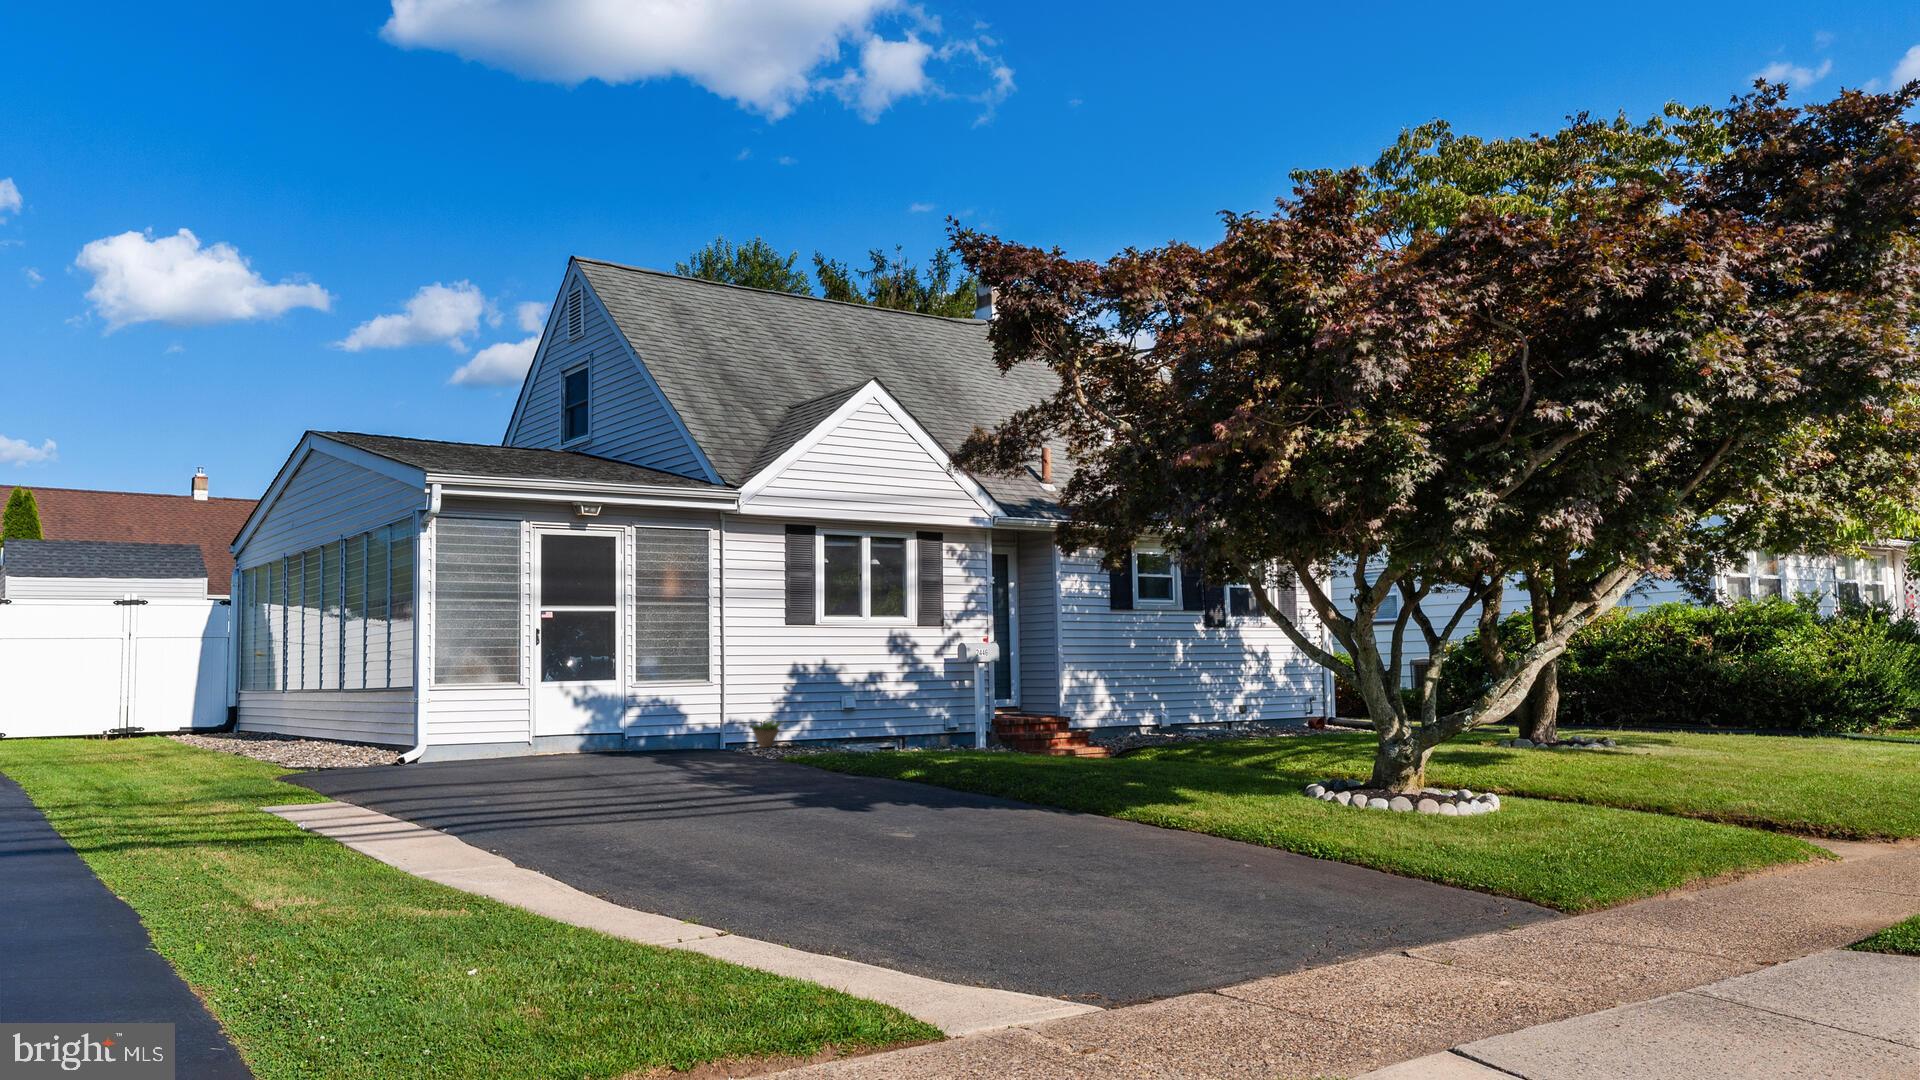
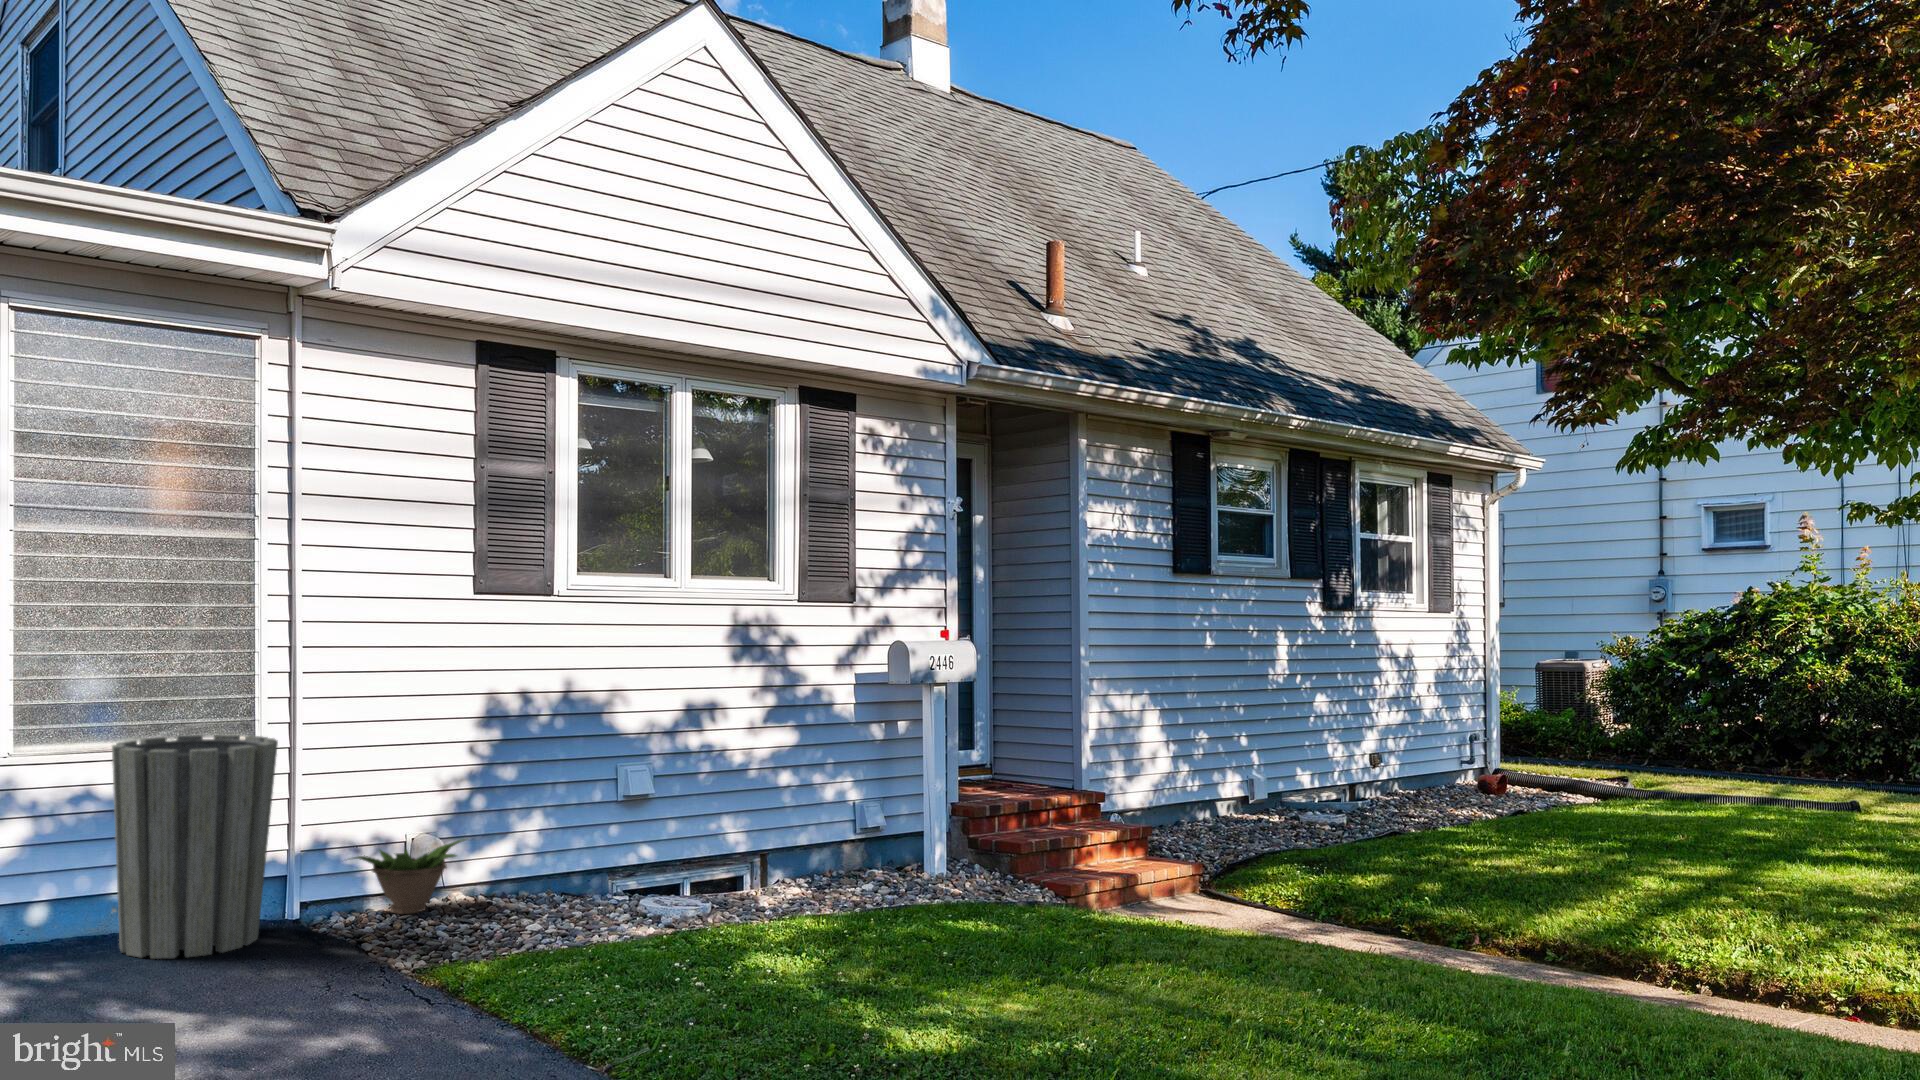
trash can: none [669,678,723,754] -> present [112,735,278,959]

